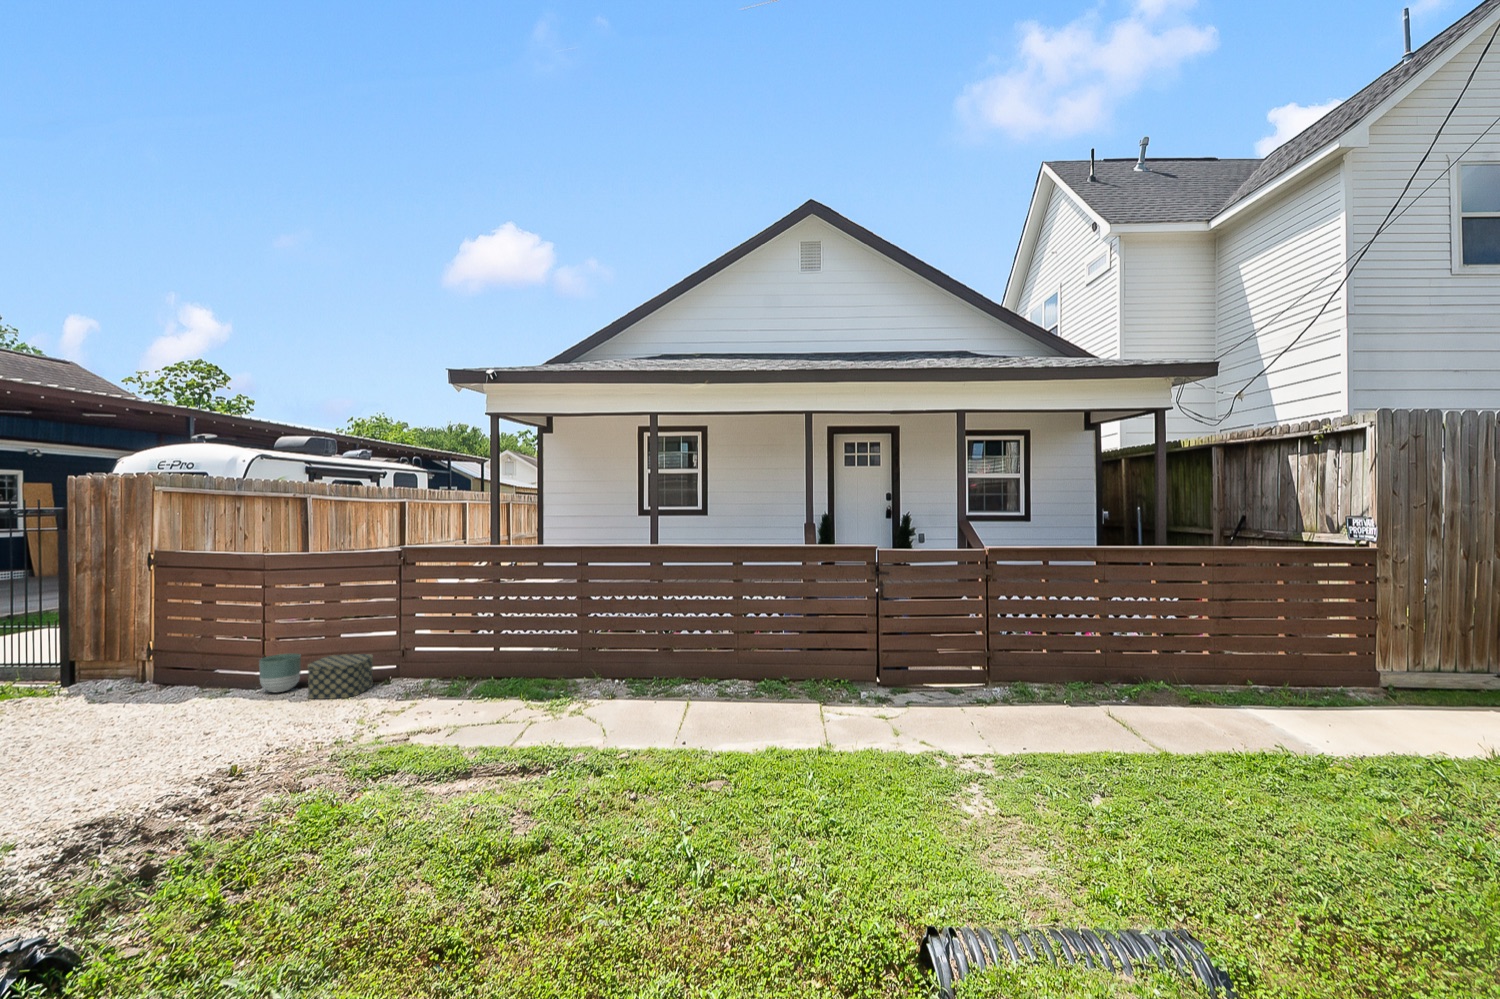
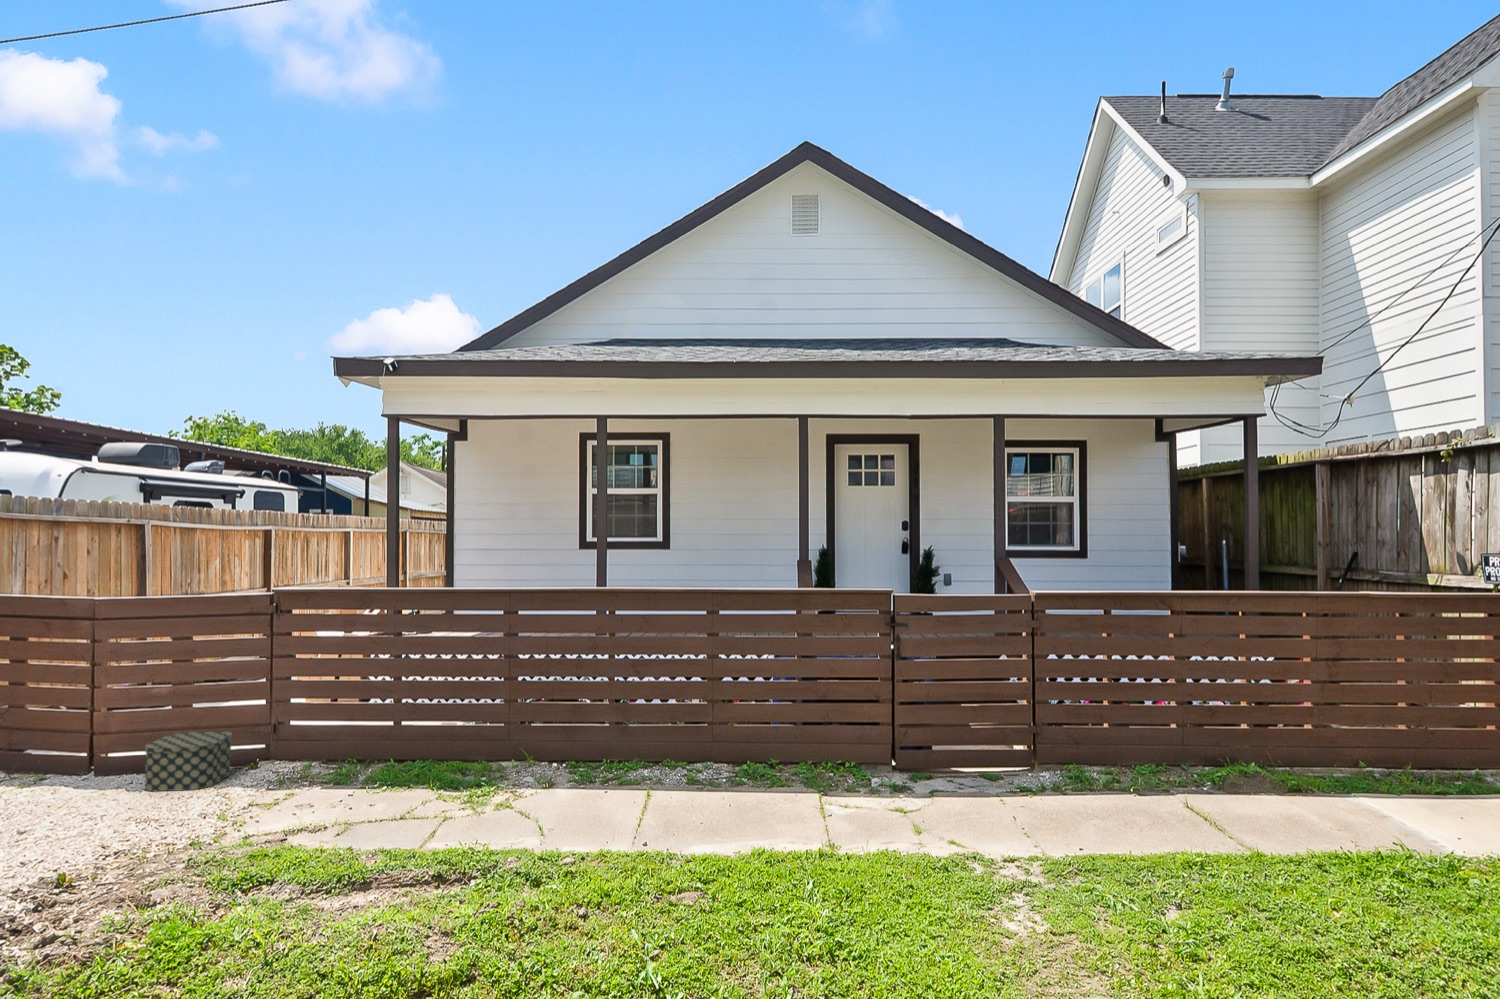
planter: present [259,653,301,693] -> none [80,731,135,783]

